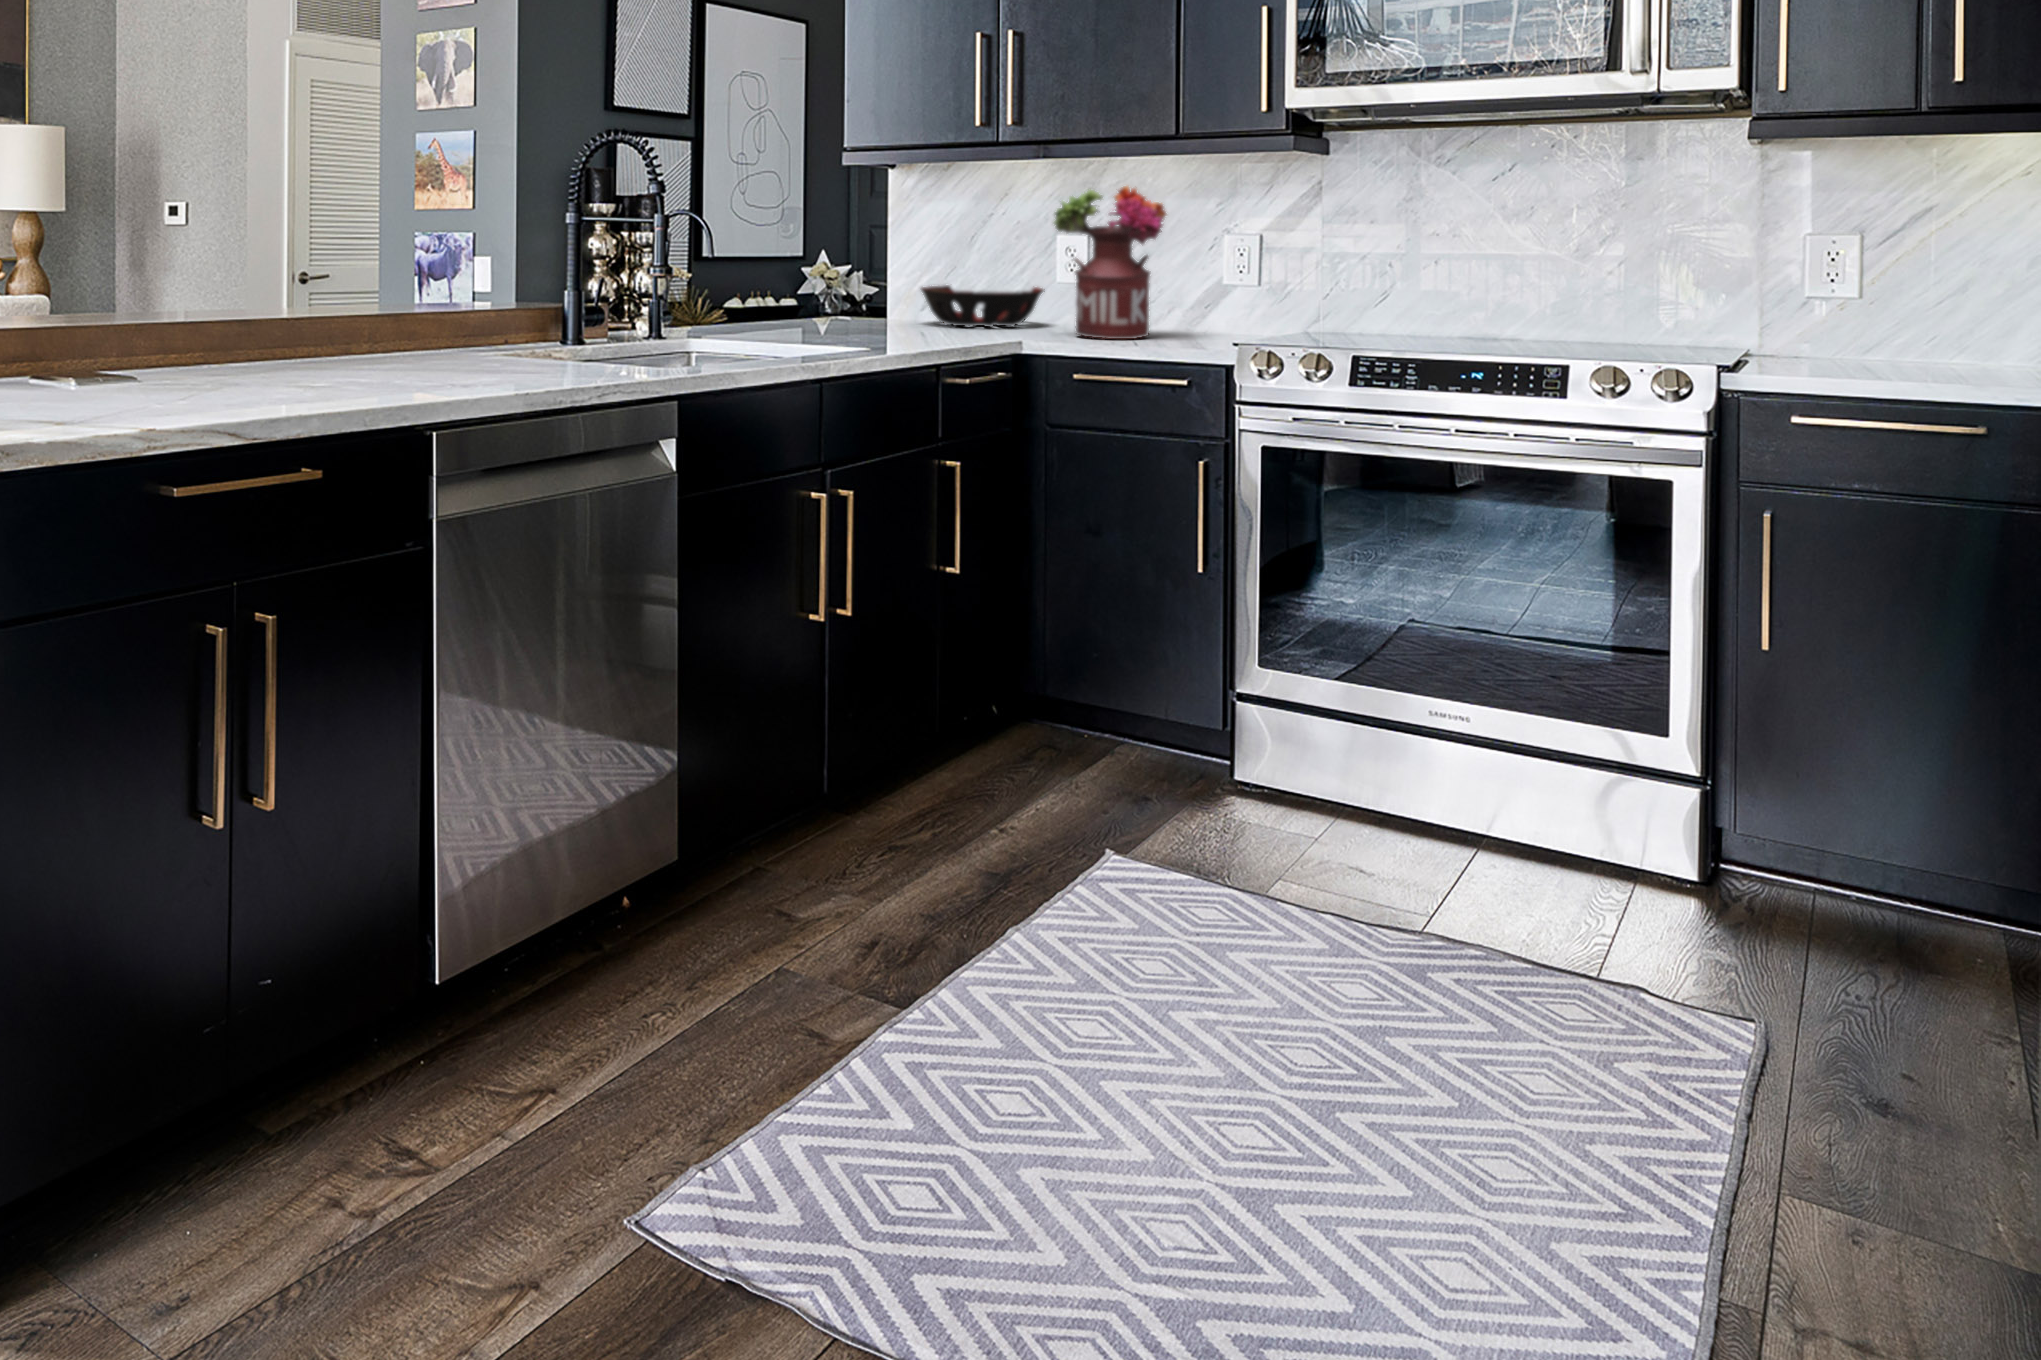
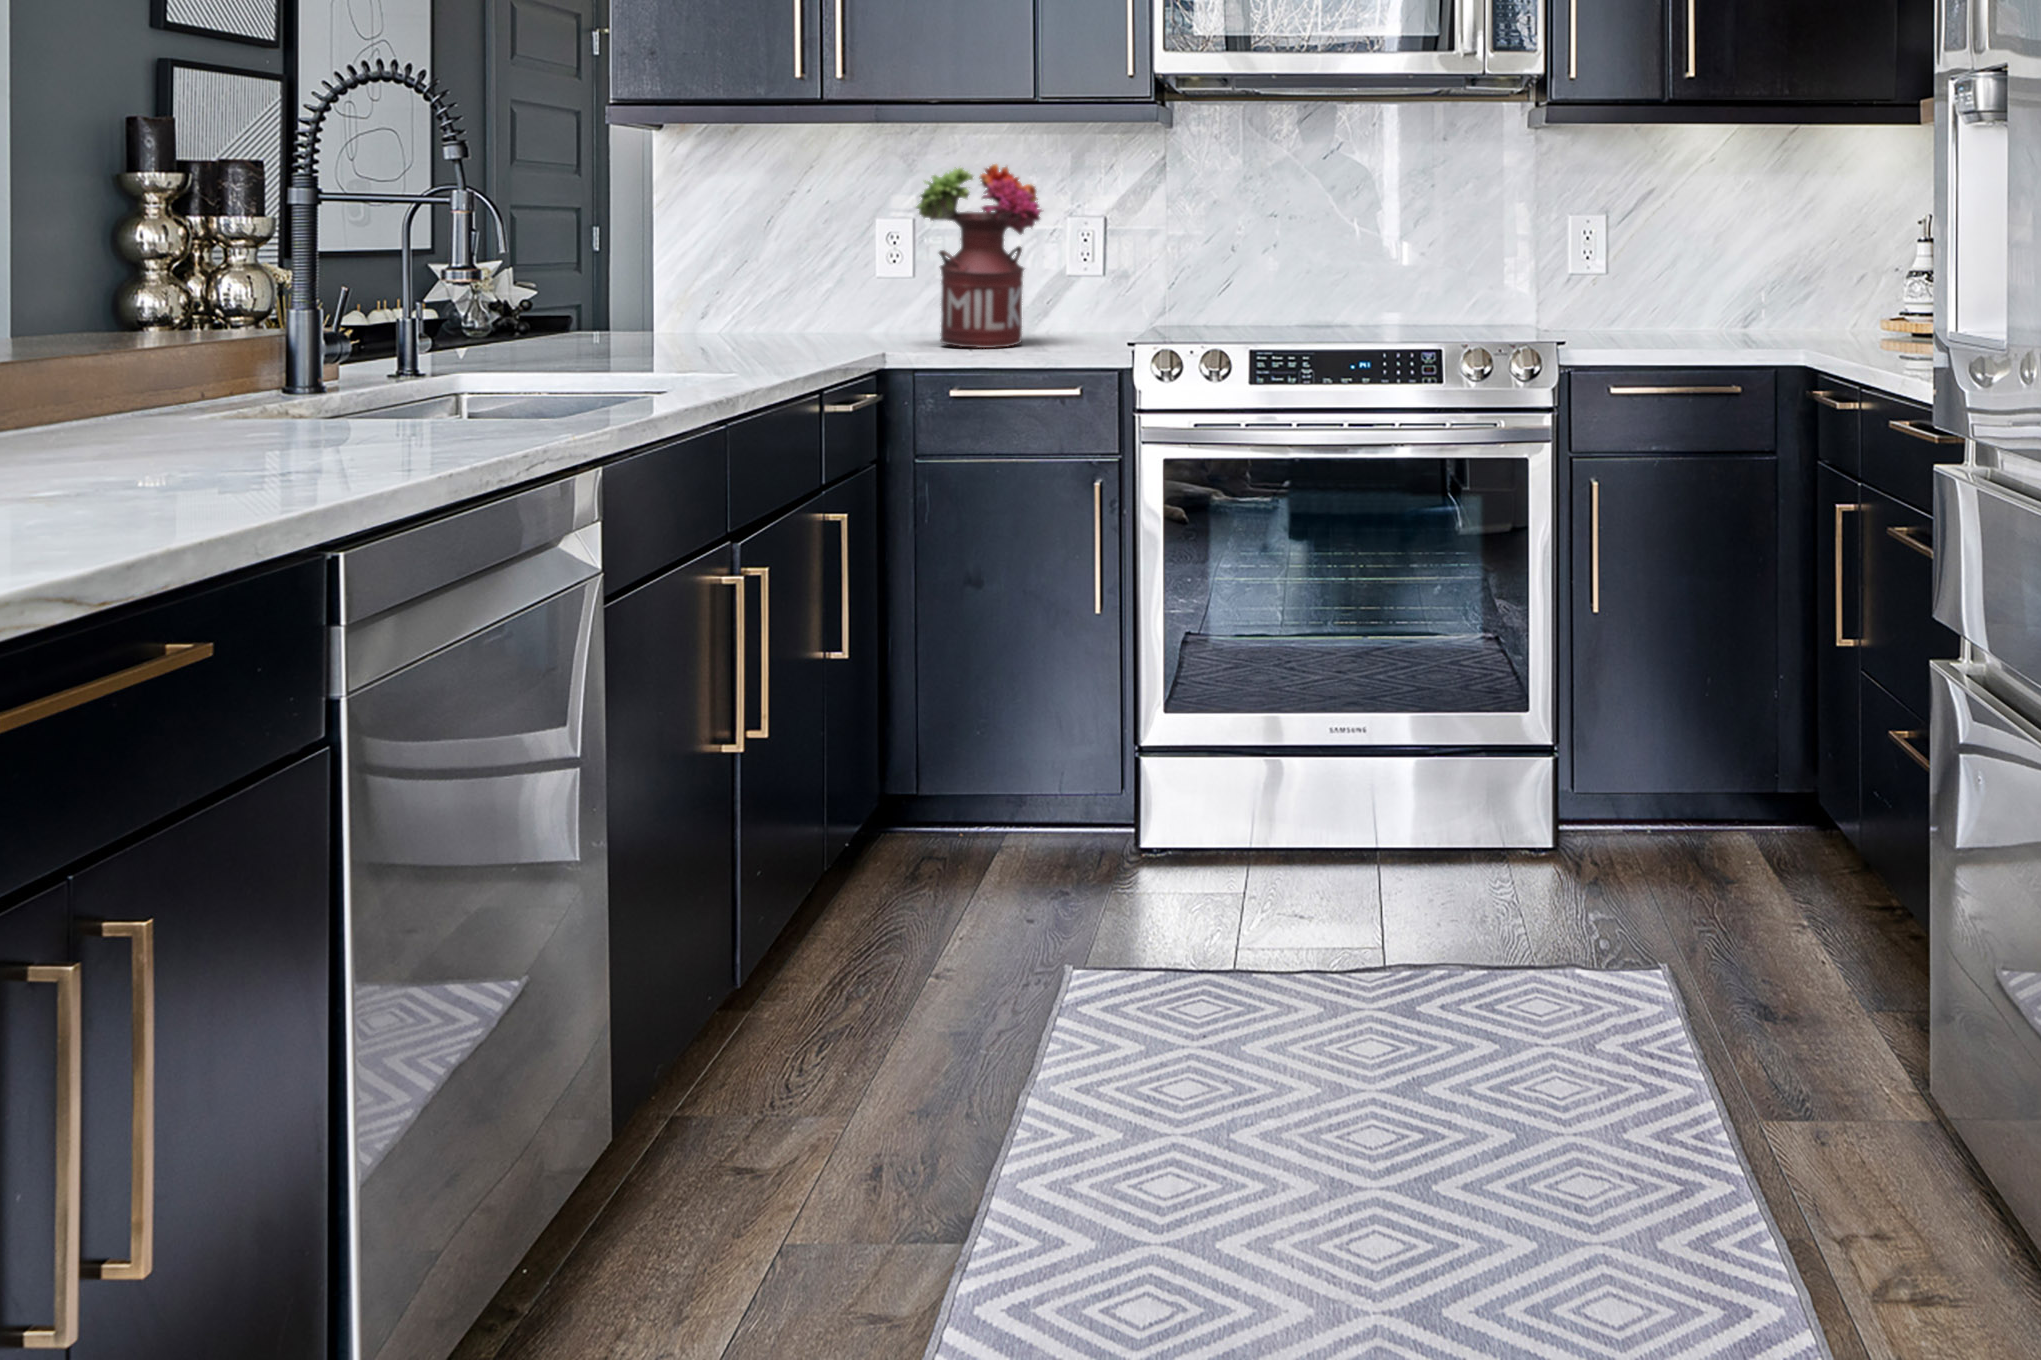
decorative bowl: present [921,285,1045,327] -> none [728,285,883,340]

